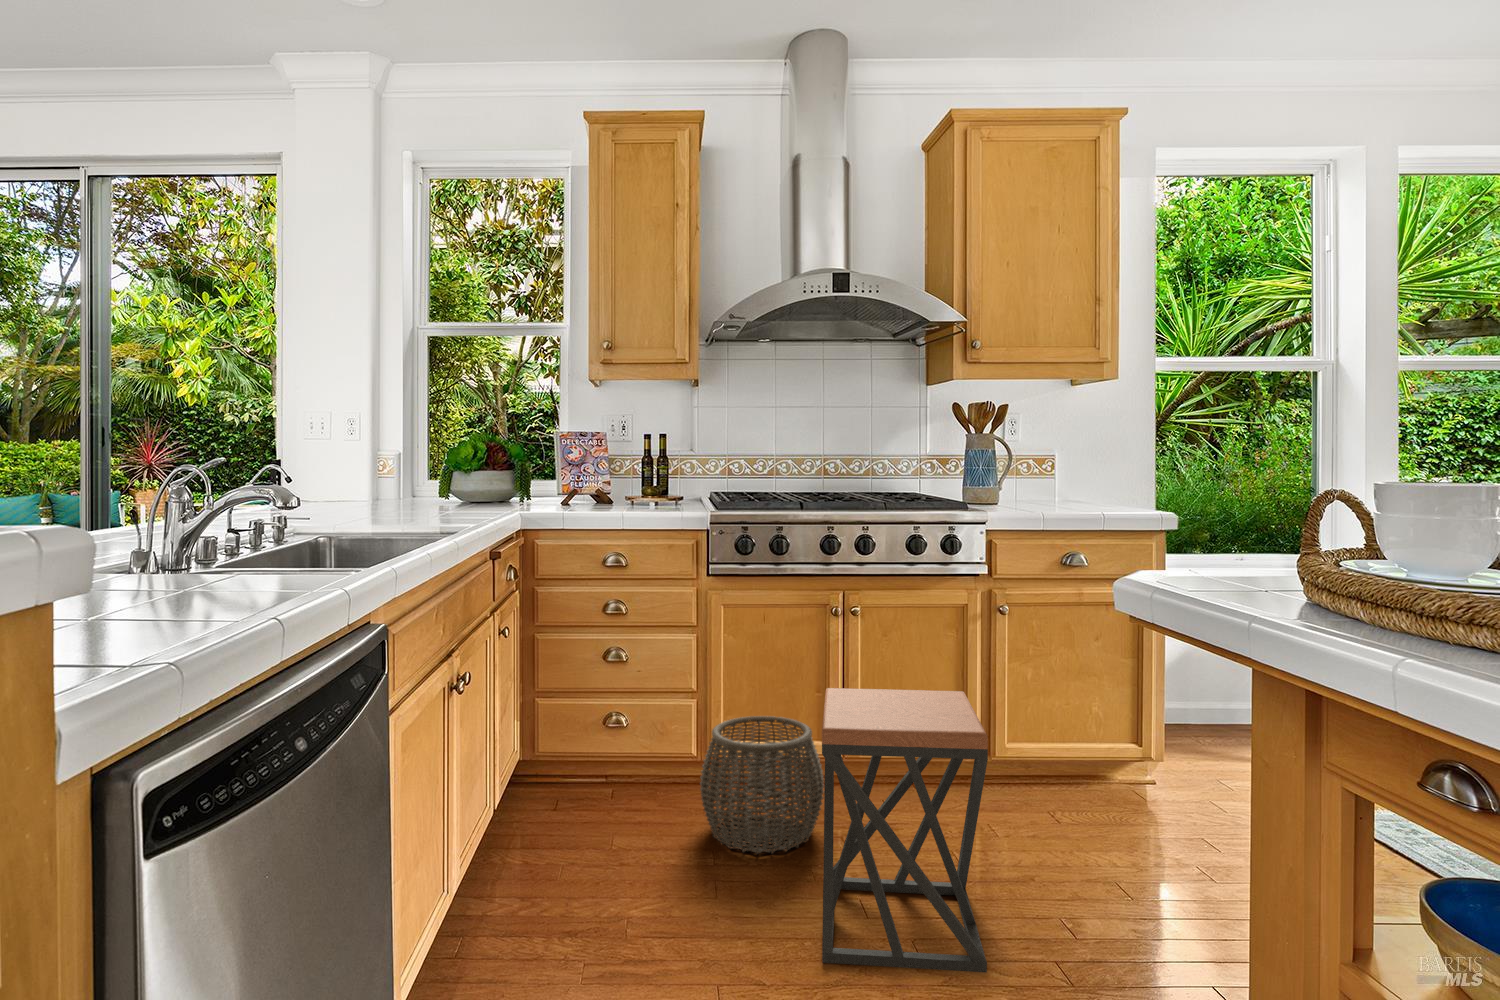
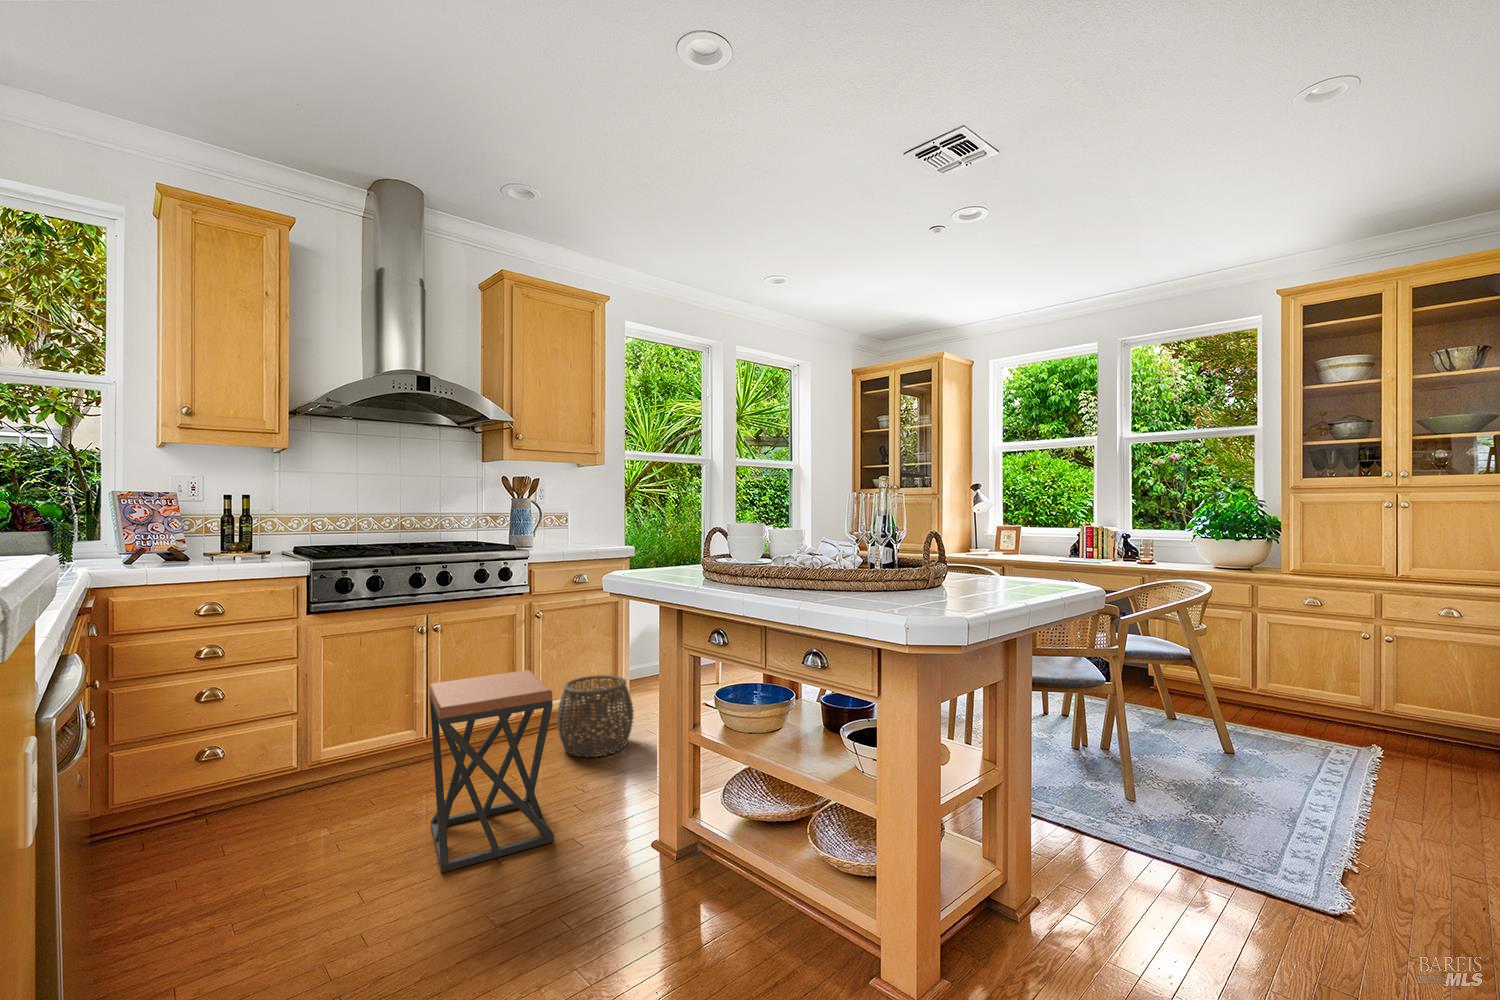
woven basket: present [700,716,824,854] -> present [557,675,634,758]

